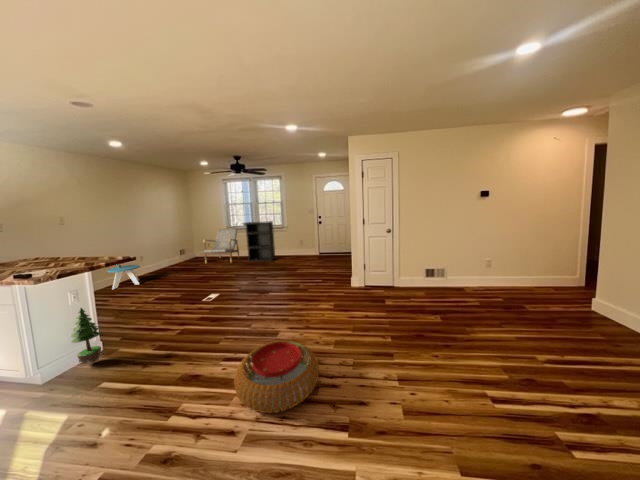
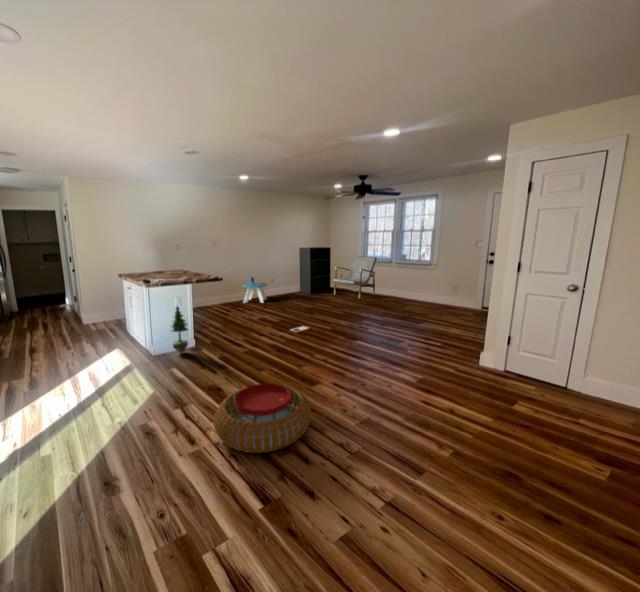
bookshelf: present [245,221,275,261] -> present [299,247,331,294]

